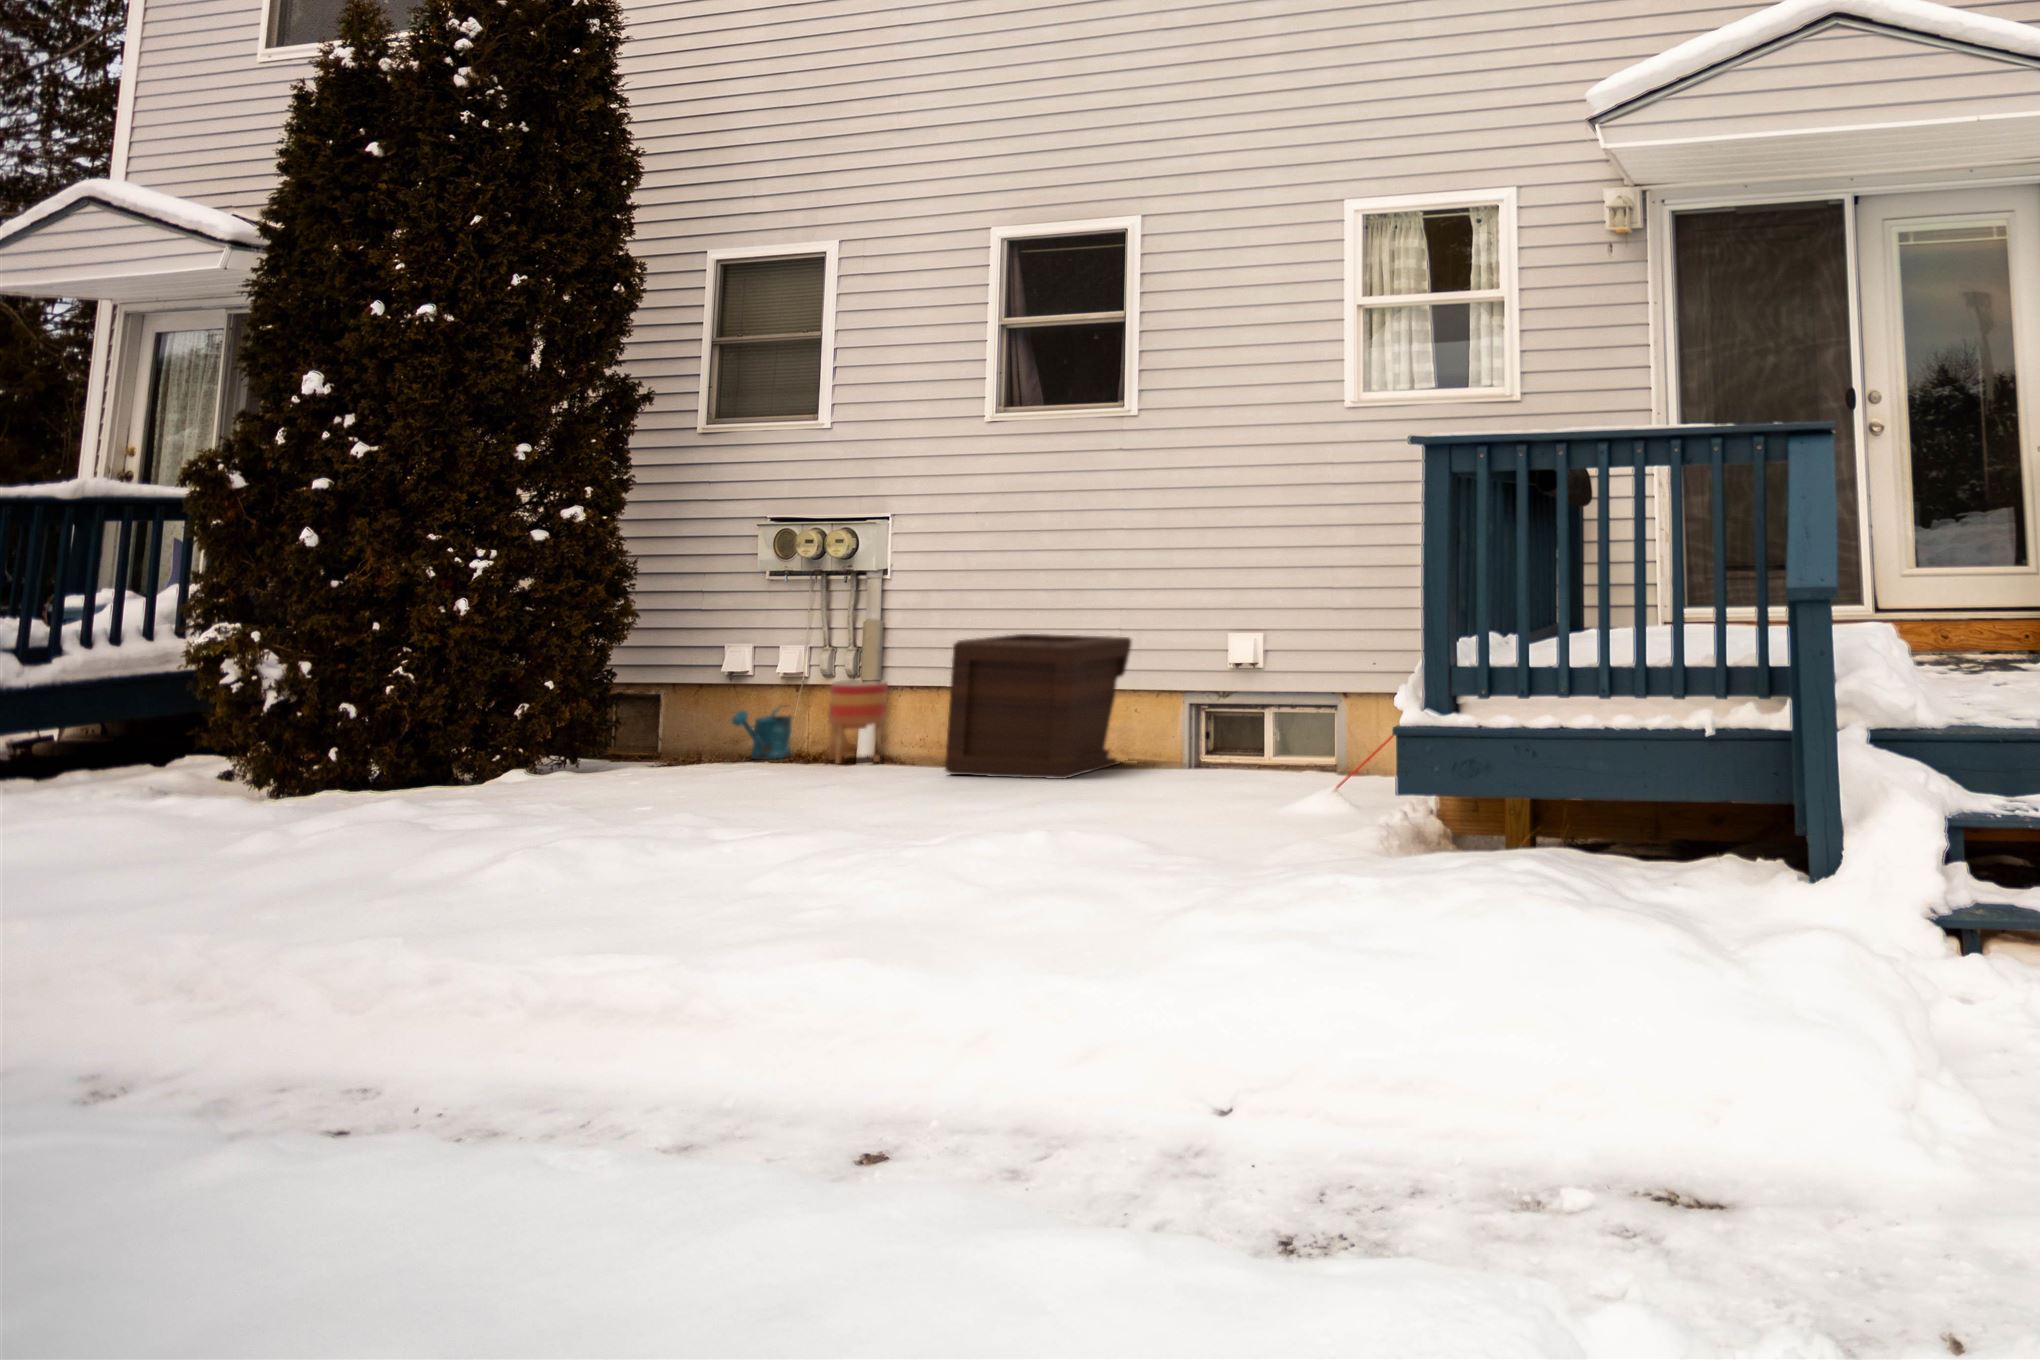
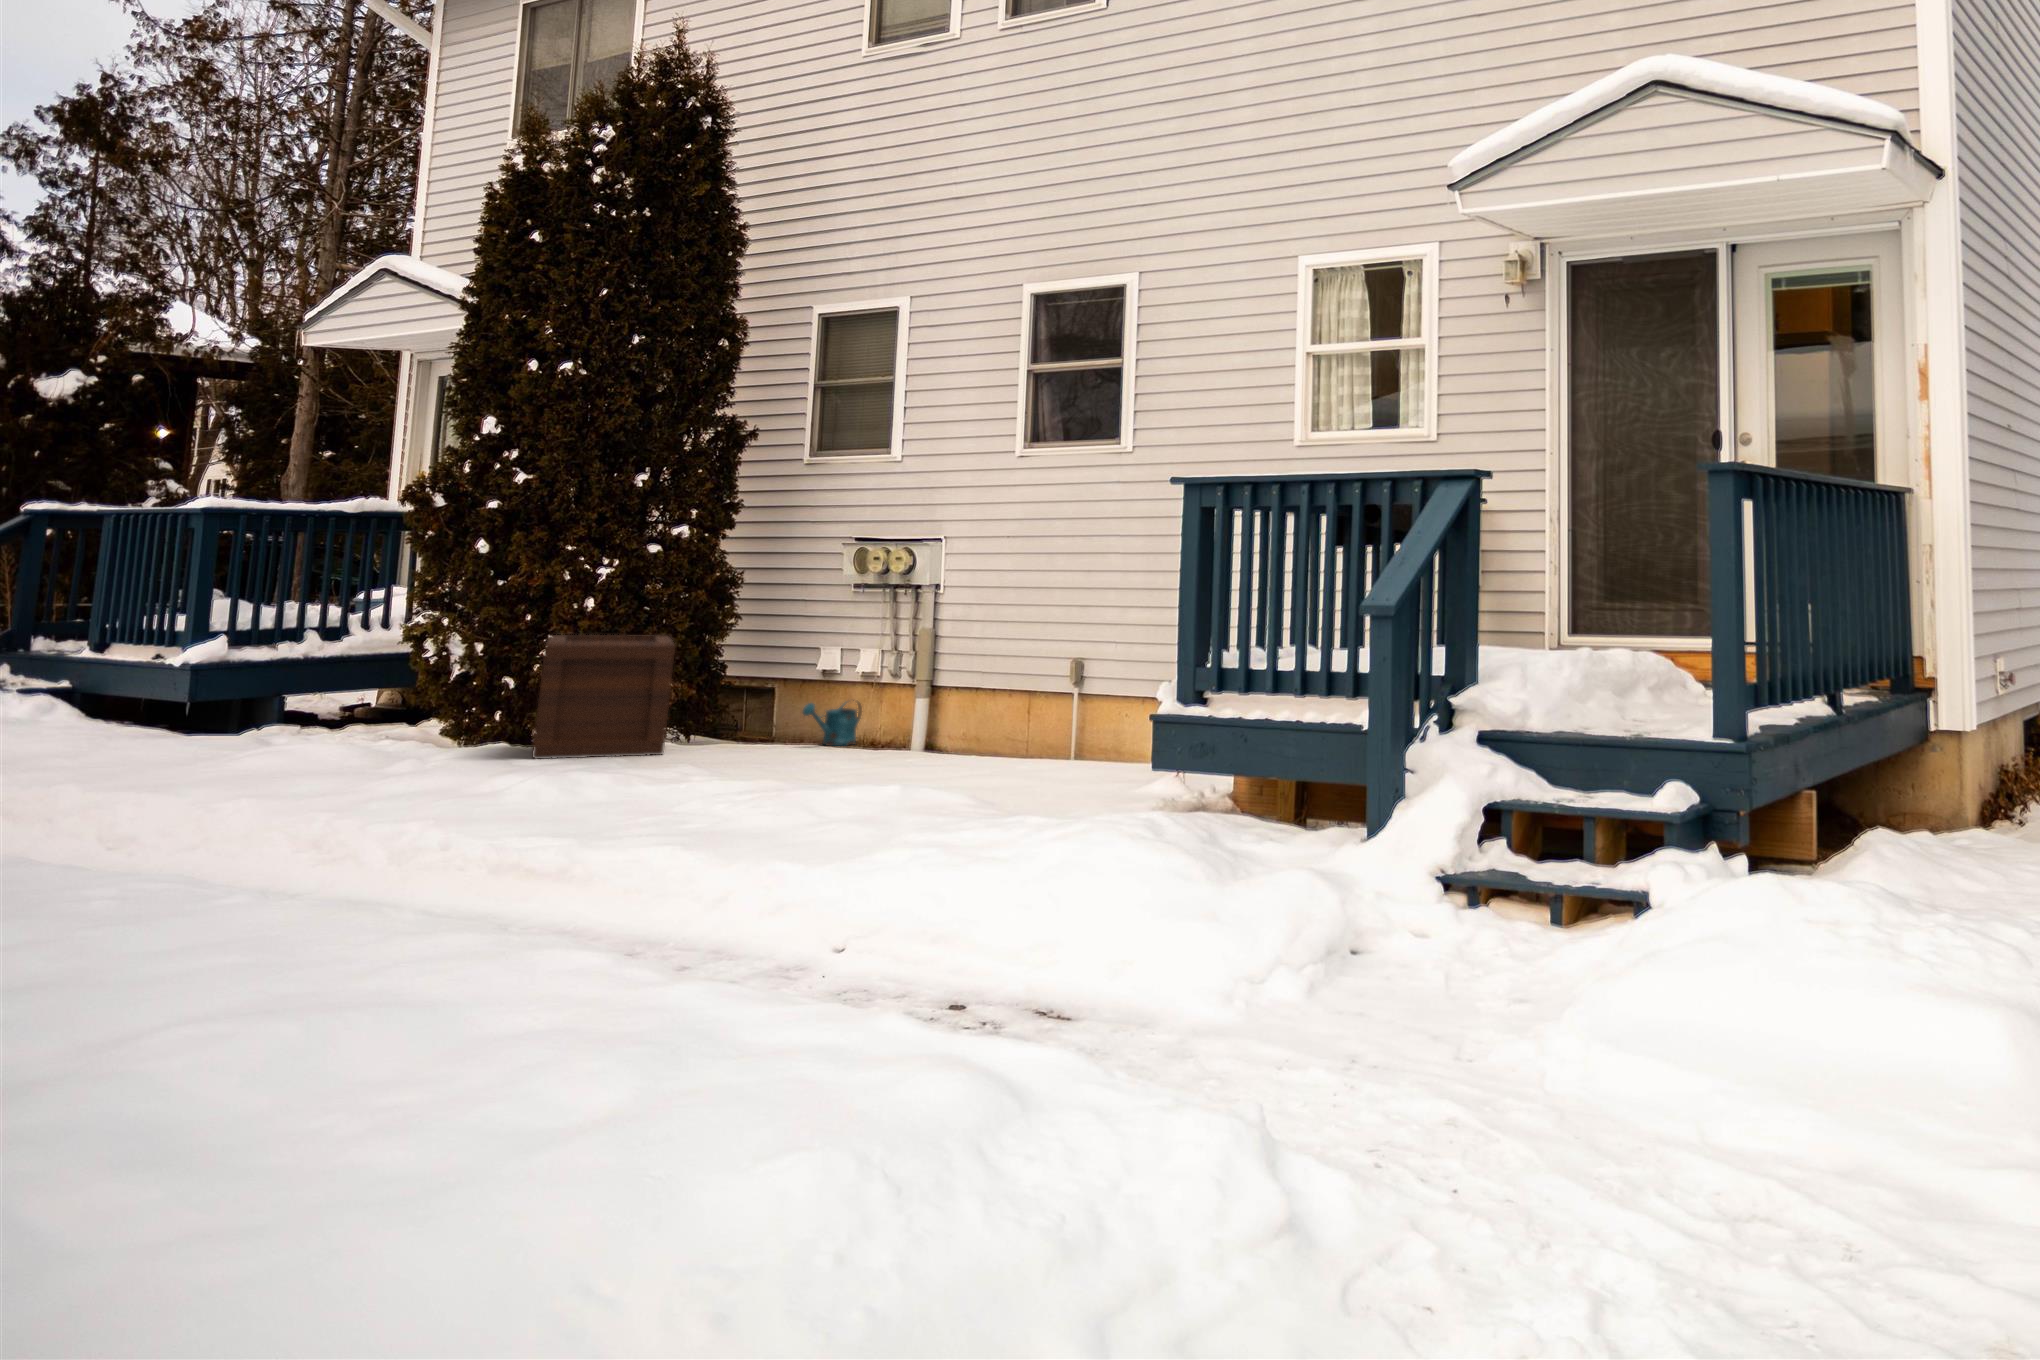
wooden crate: present [945,634,1131,779] -> present [532,635,675,759]
planter: present [828,679,888,764] -> none [877,680,929,752]

